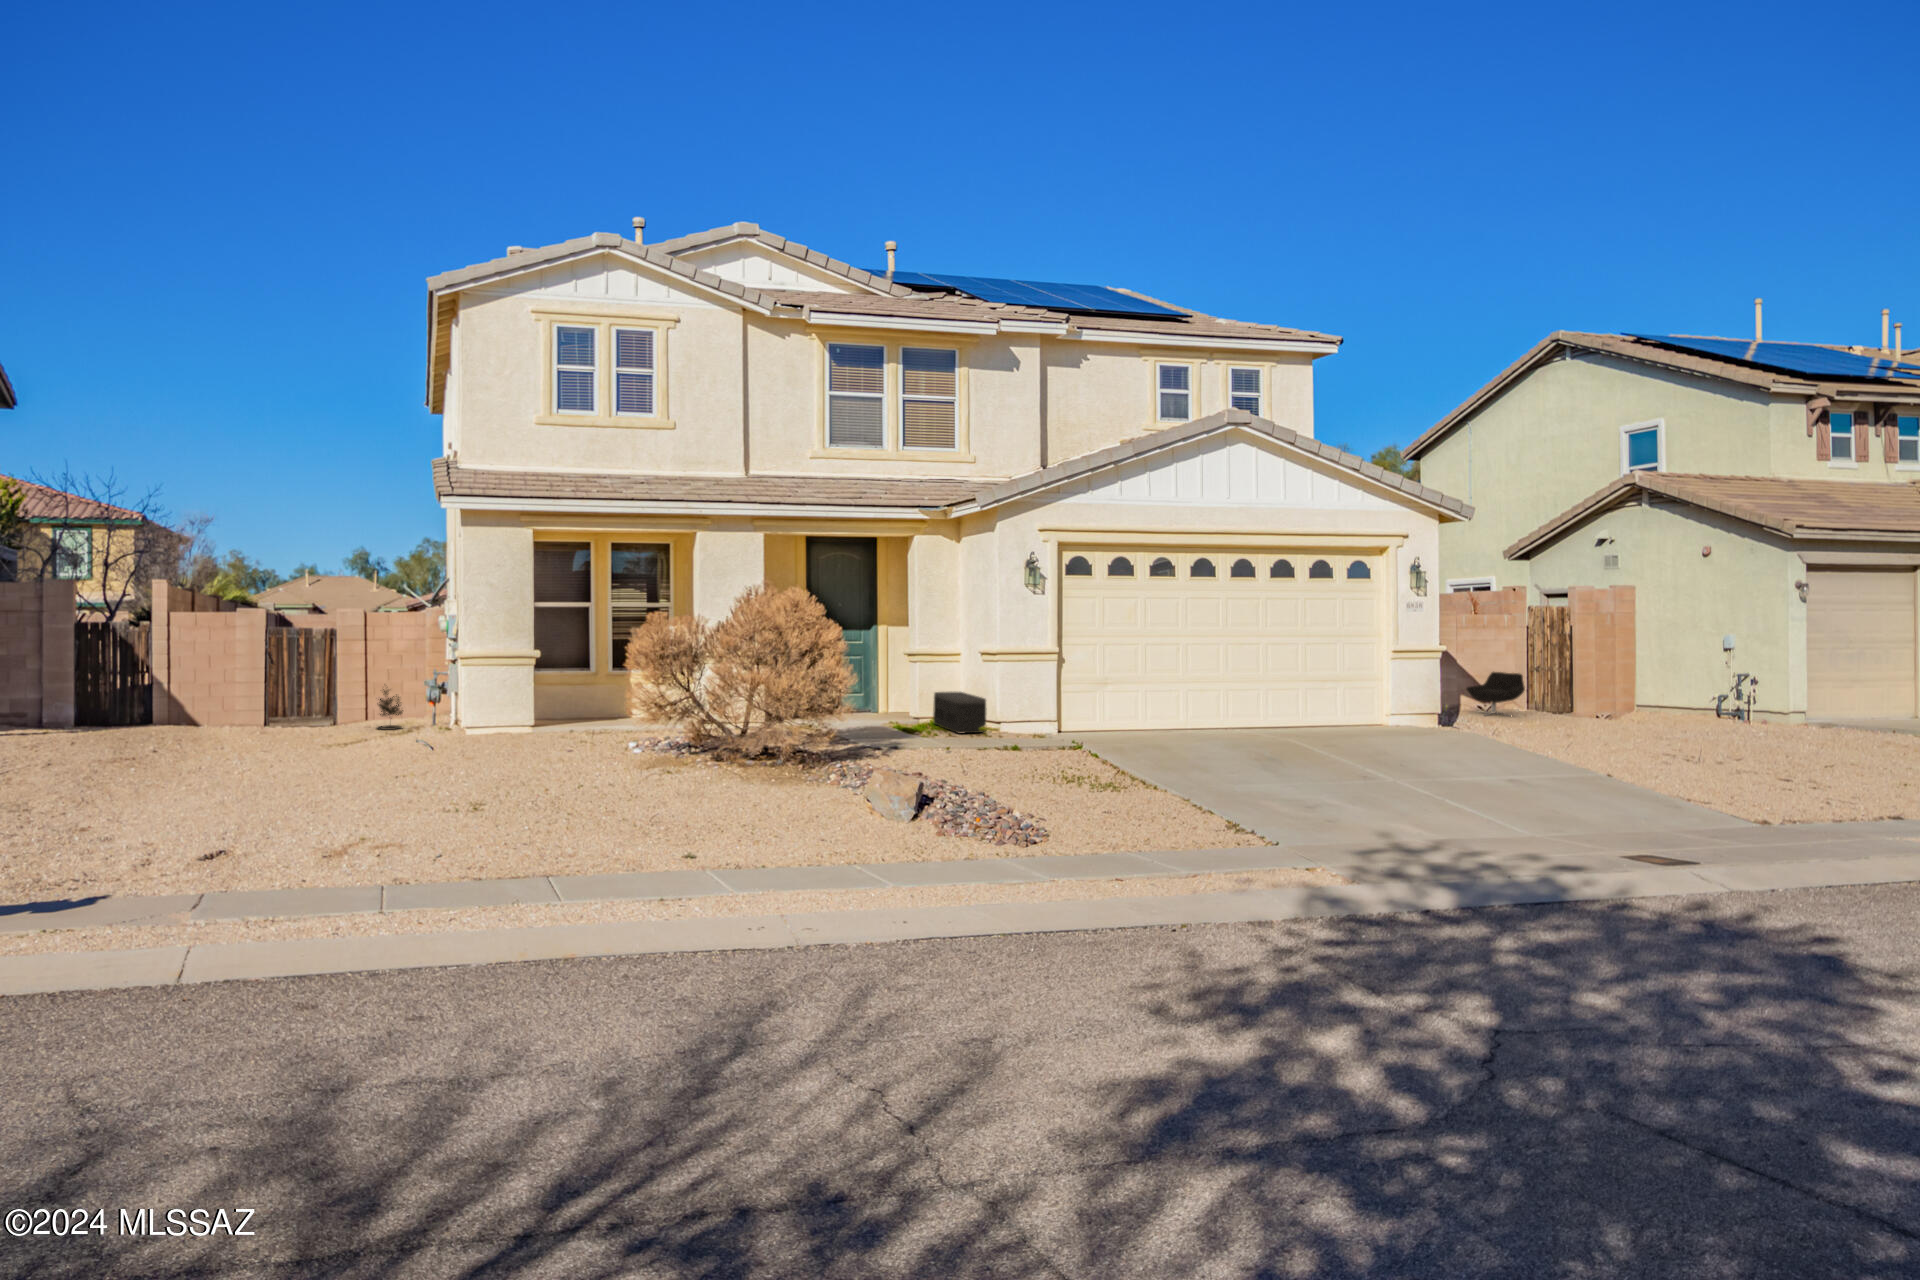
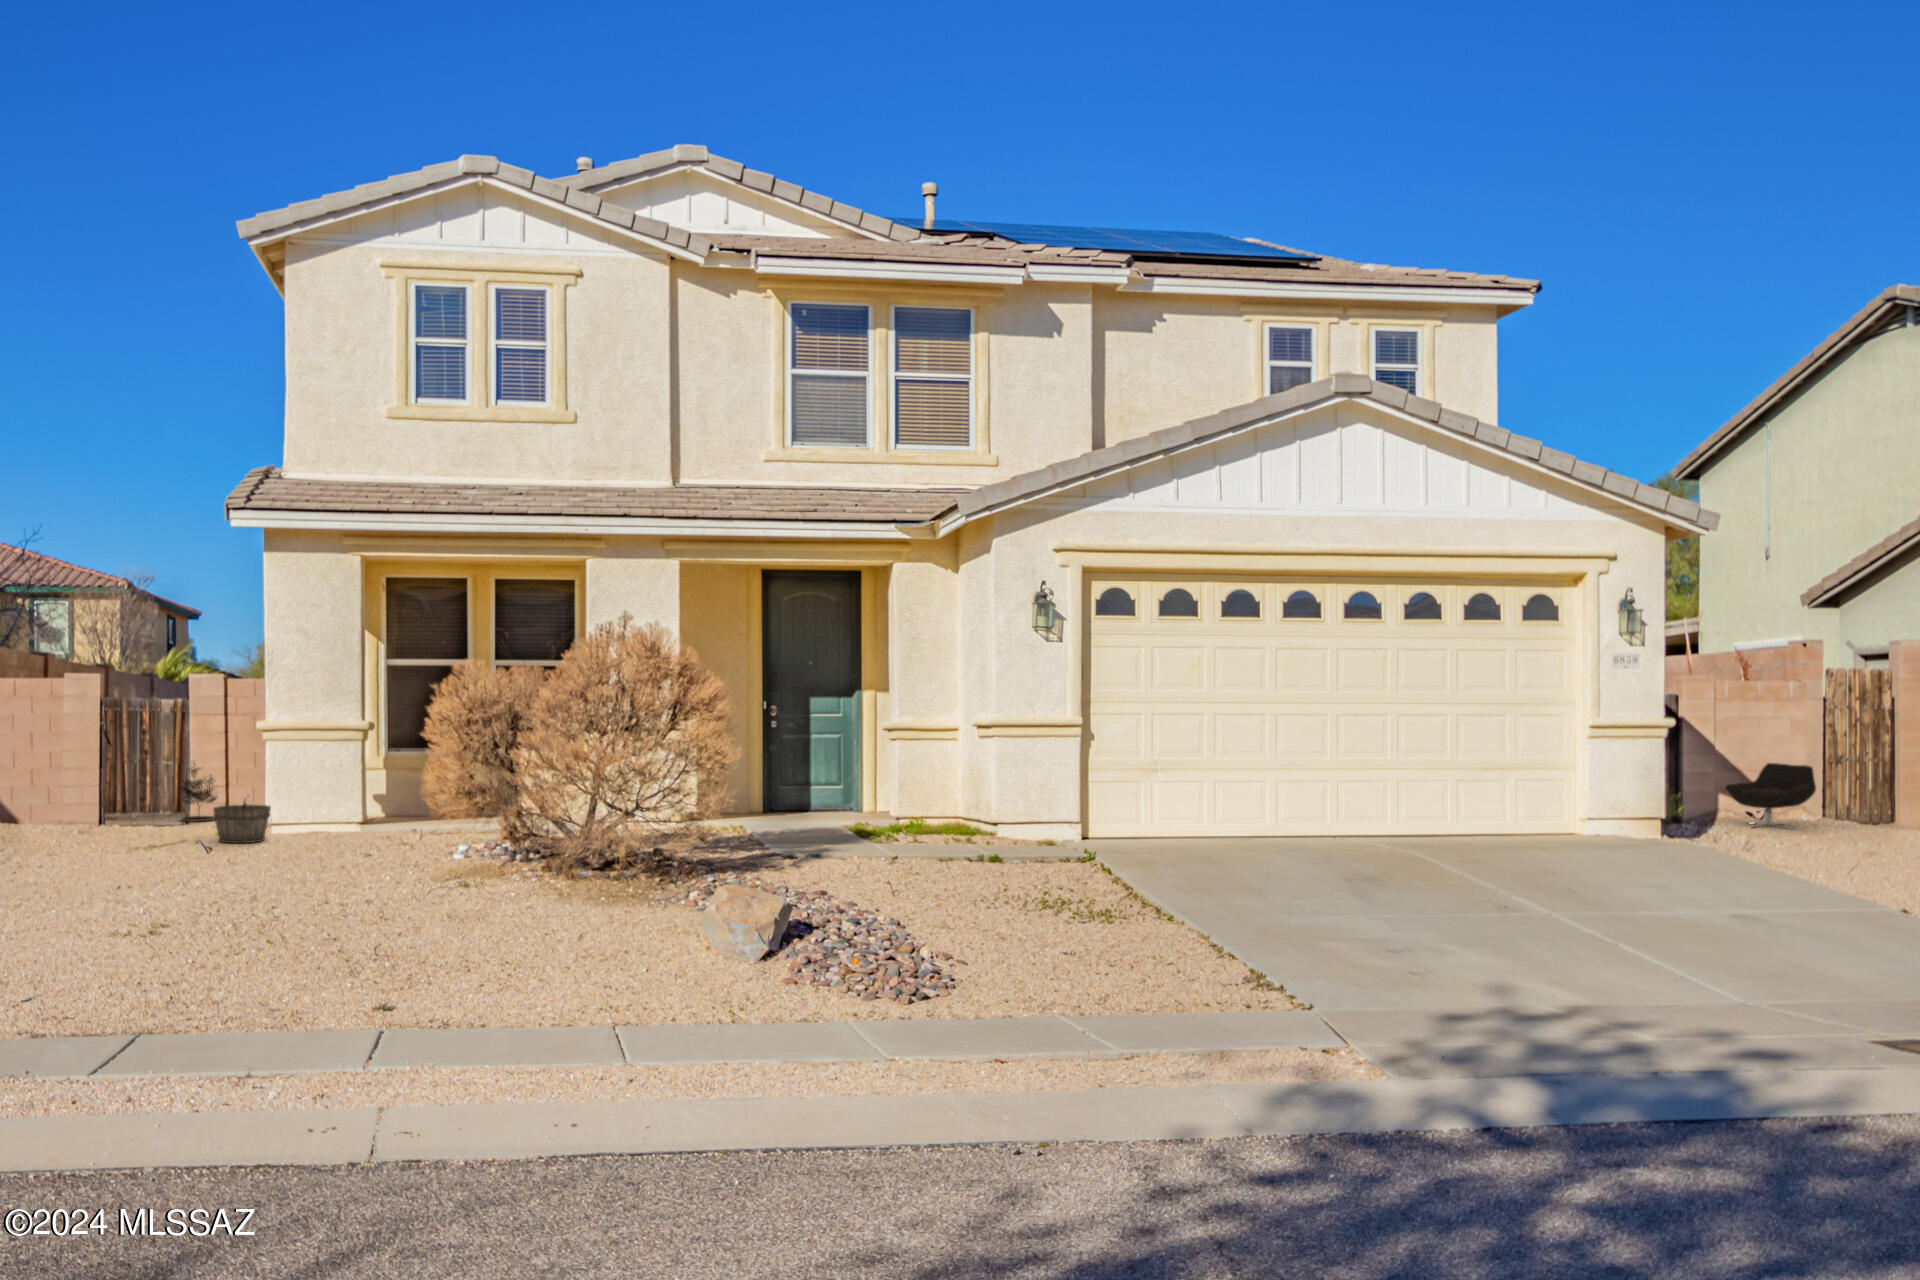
storage bench: present [933,692,986,733] -> none [915,780,979,839]
wooden bucket: none [422,710,466,746] -> present [213,801,271,843]

